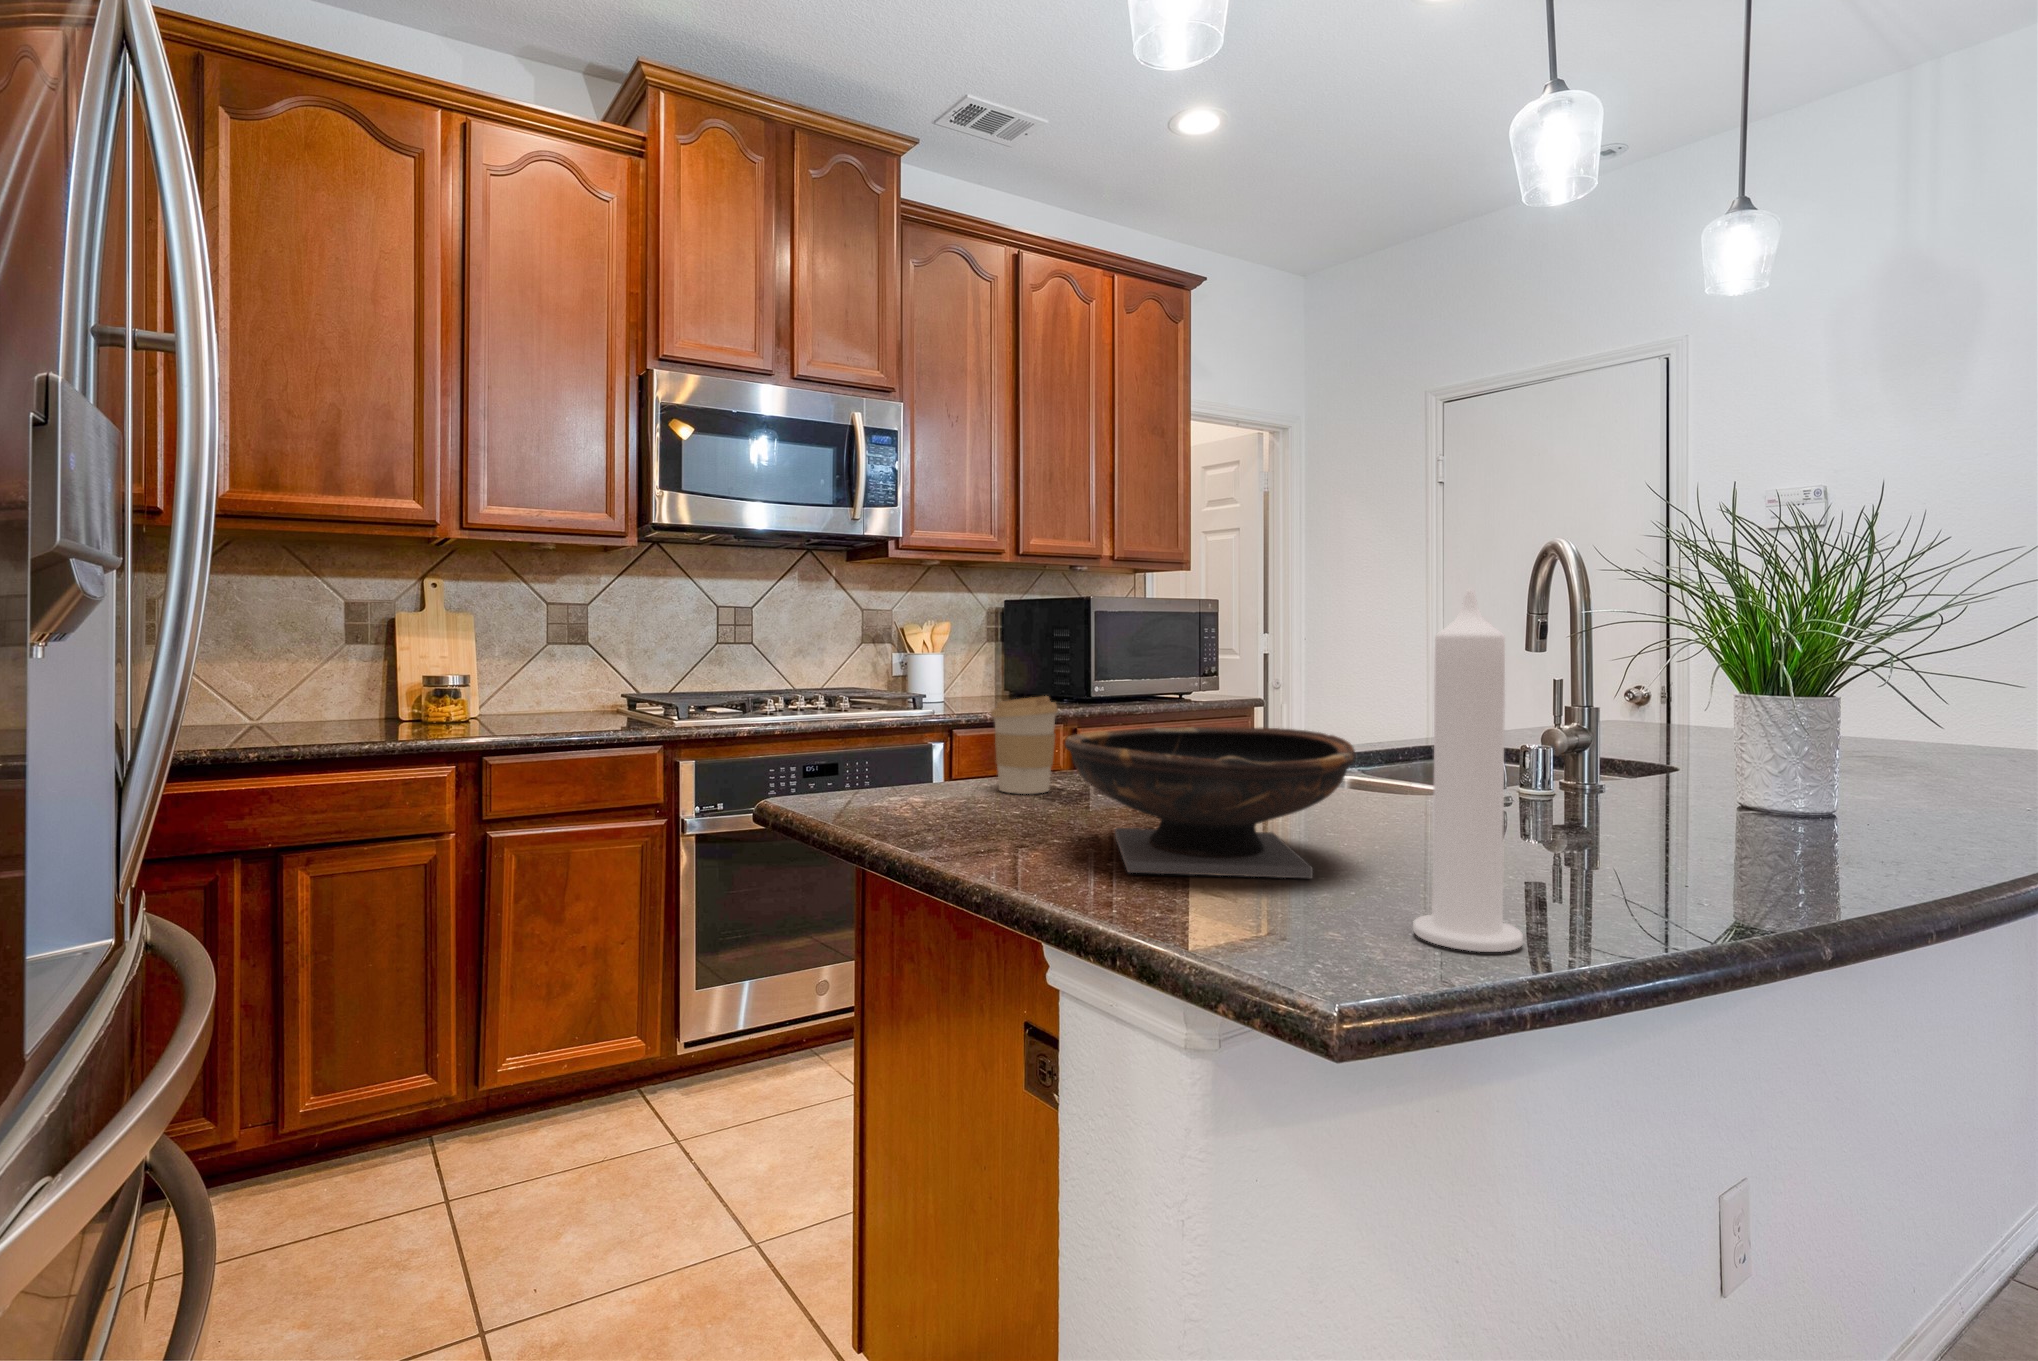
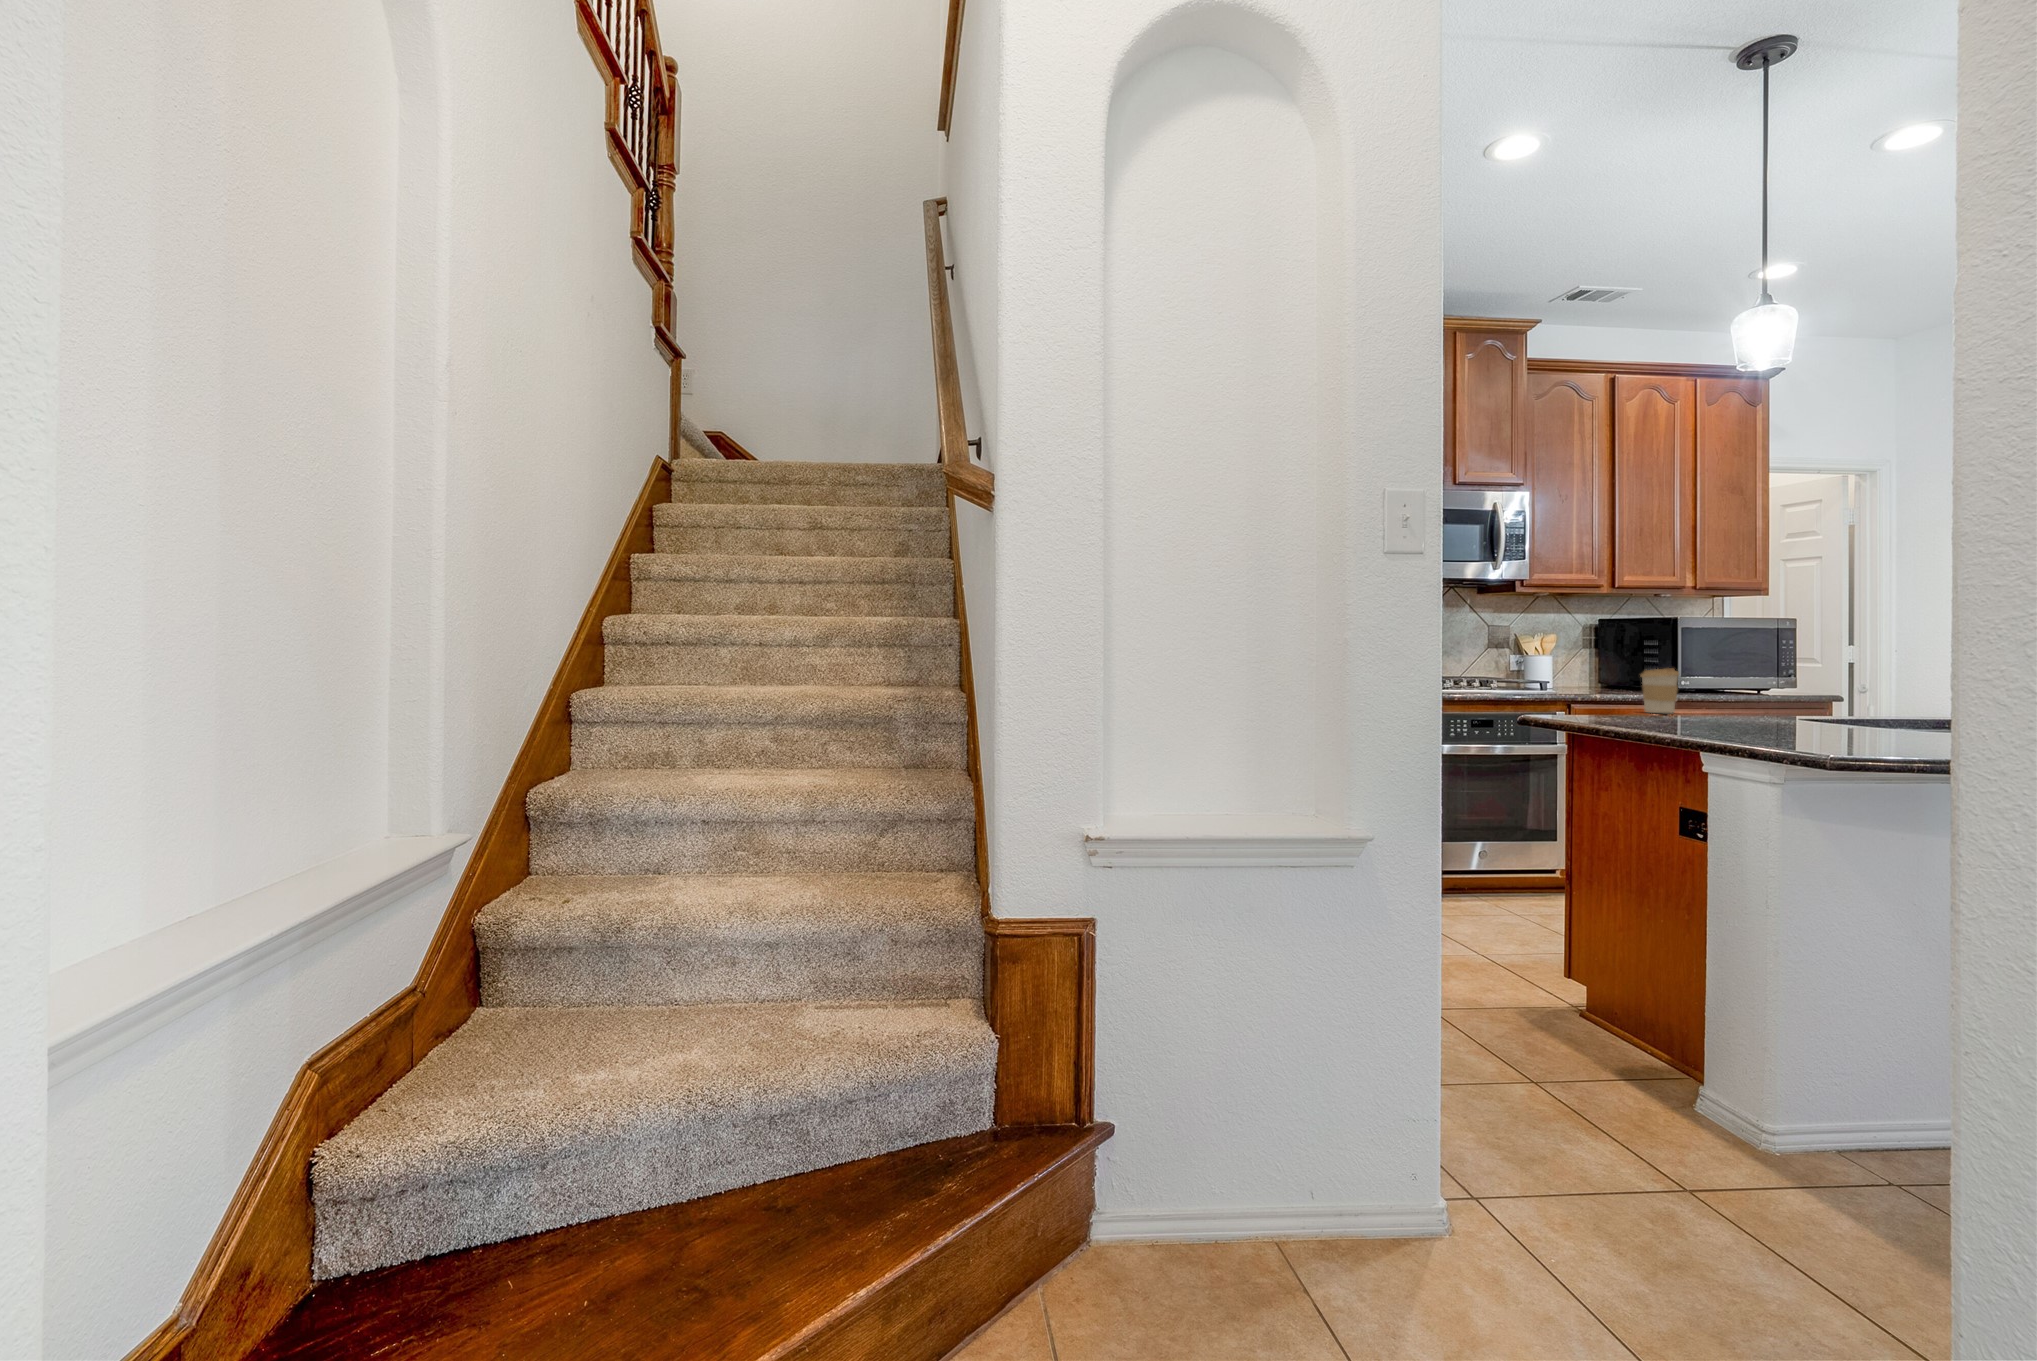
candle: present [1413,588,1523,952] -> none [1848,619,1893,737]
bowl: present [1065,727,1356,879] -> none [1695,676,1839,729]

